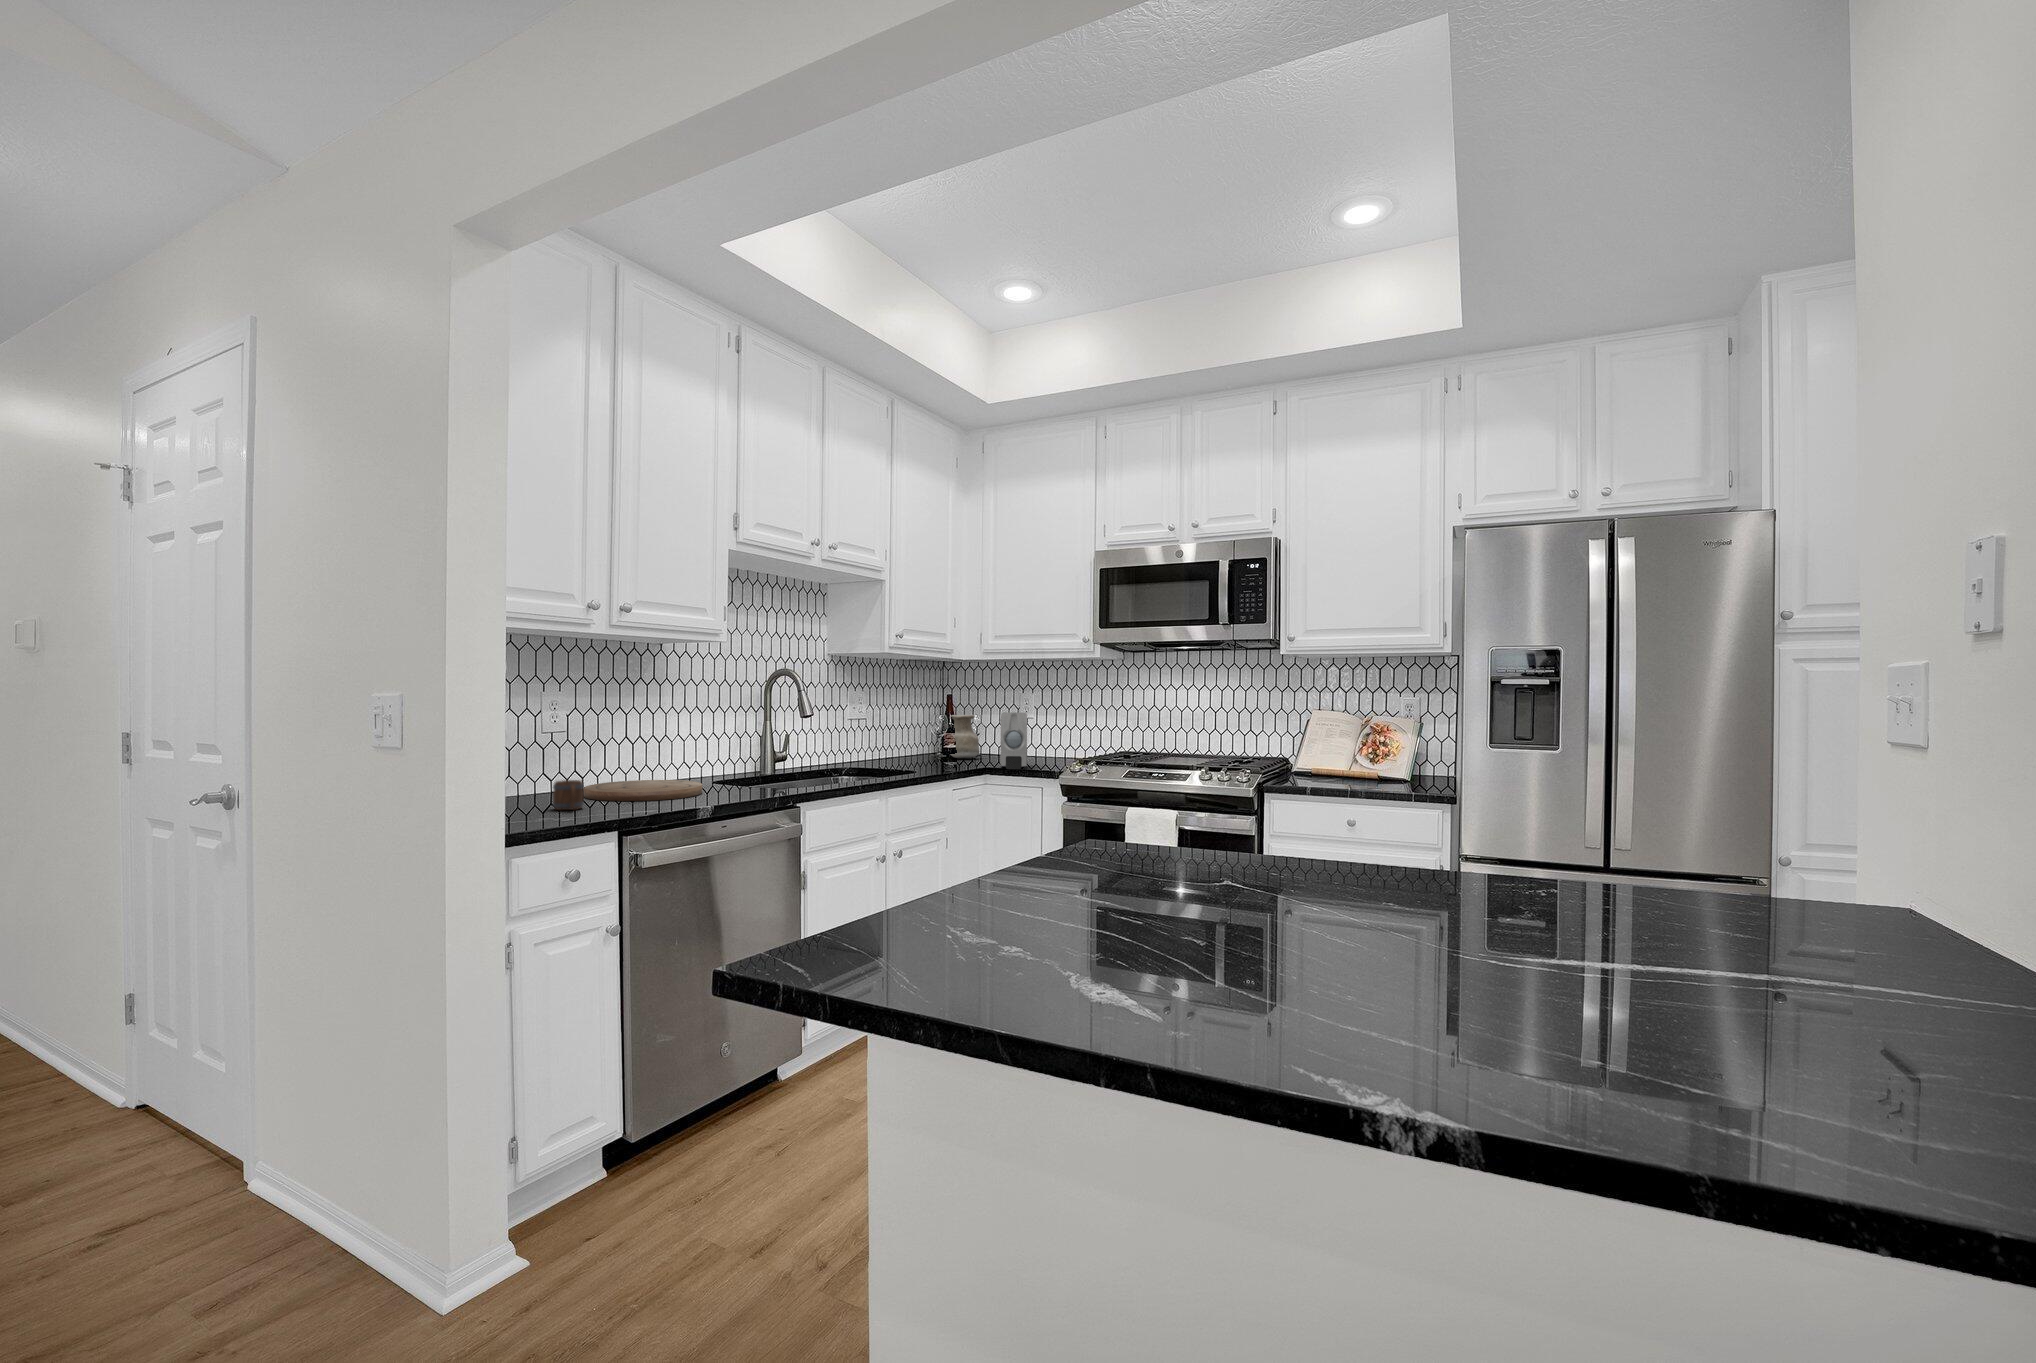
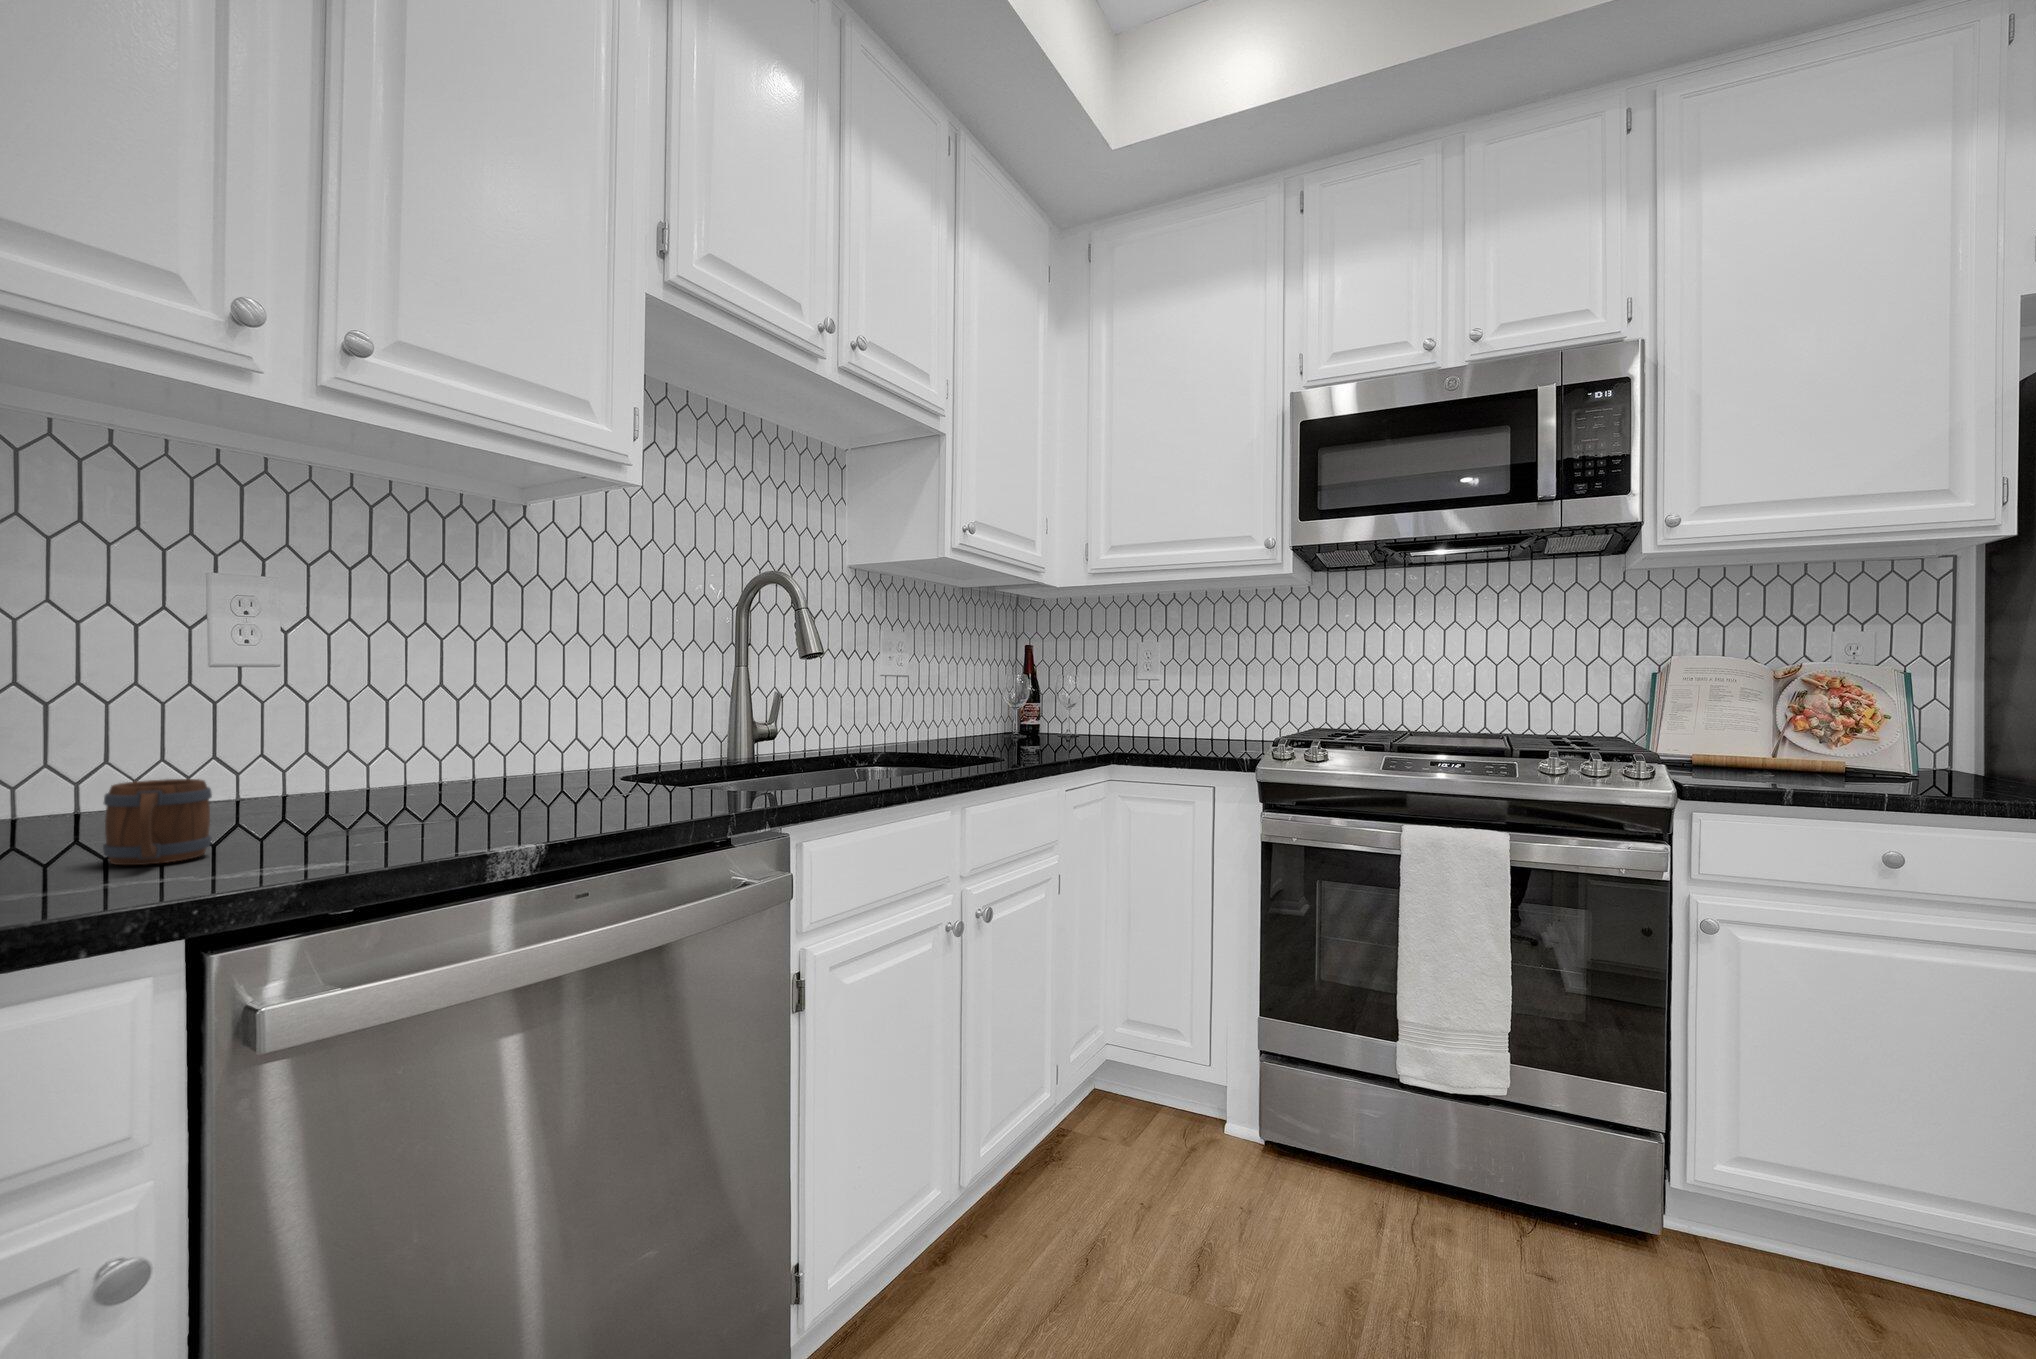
soap dispenser: present [1000,712,1027,769] -> none [1130,661,1183,757]
vase: present [950,715,980,758] -> none [1031,673,1080,741]
cutting board: present [584,780,702,801] -> none [286,776,585,830]

